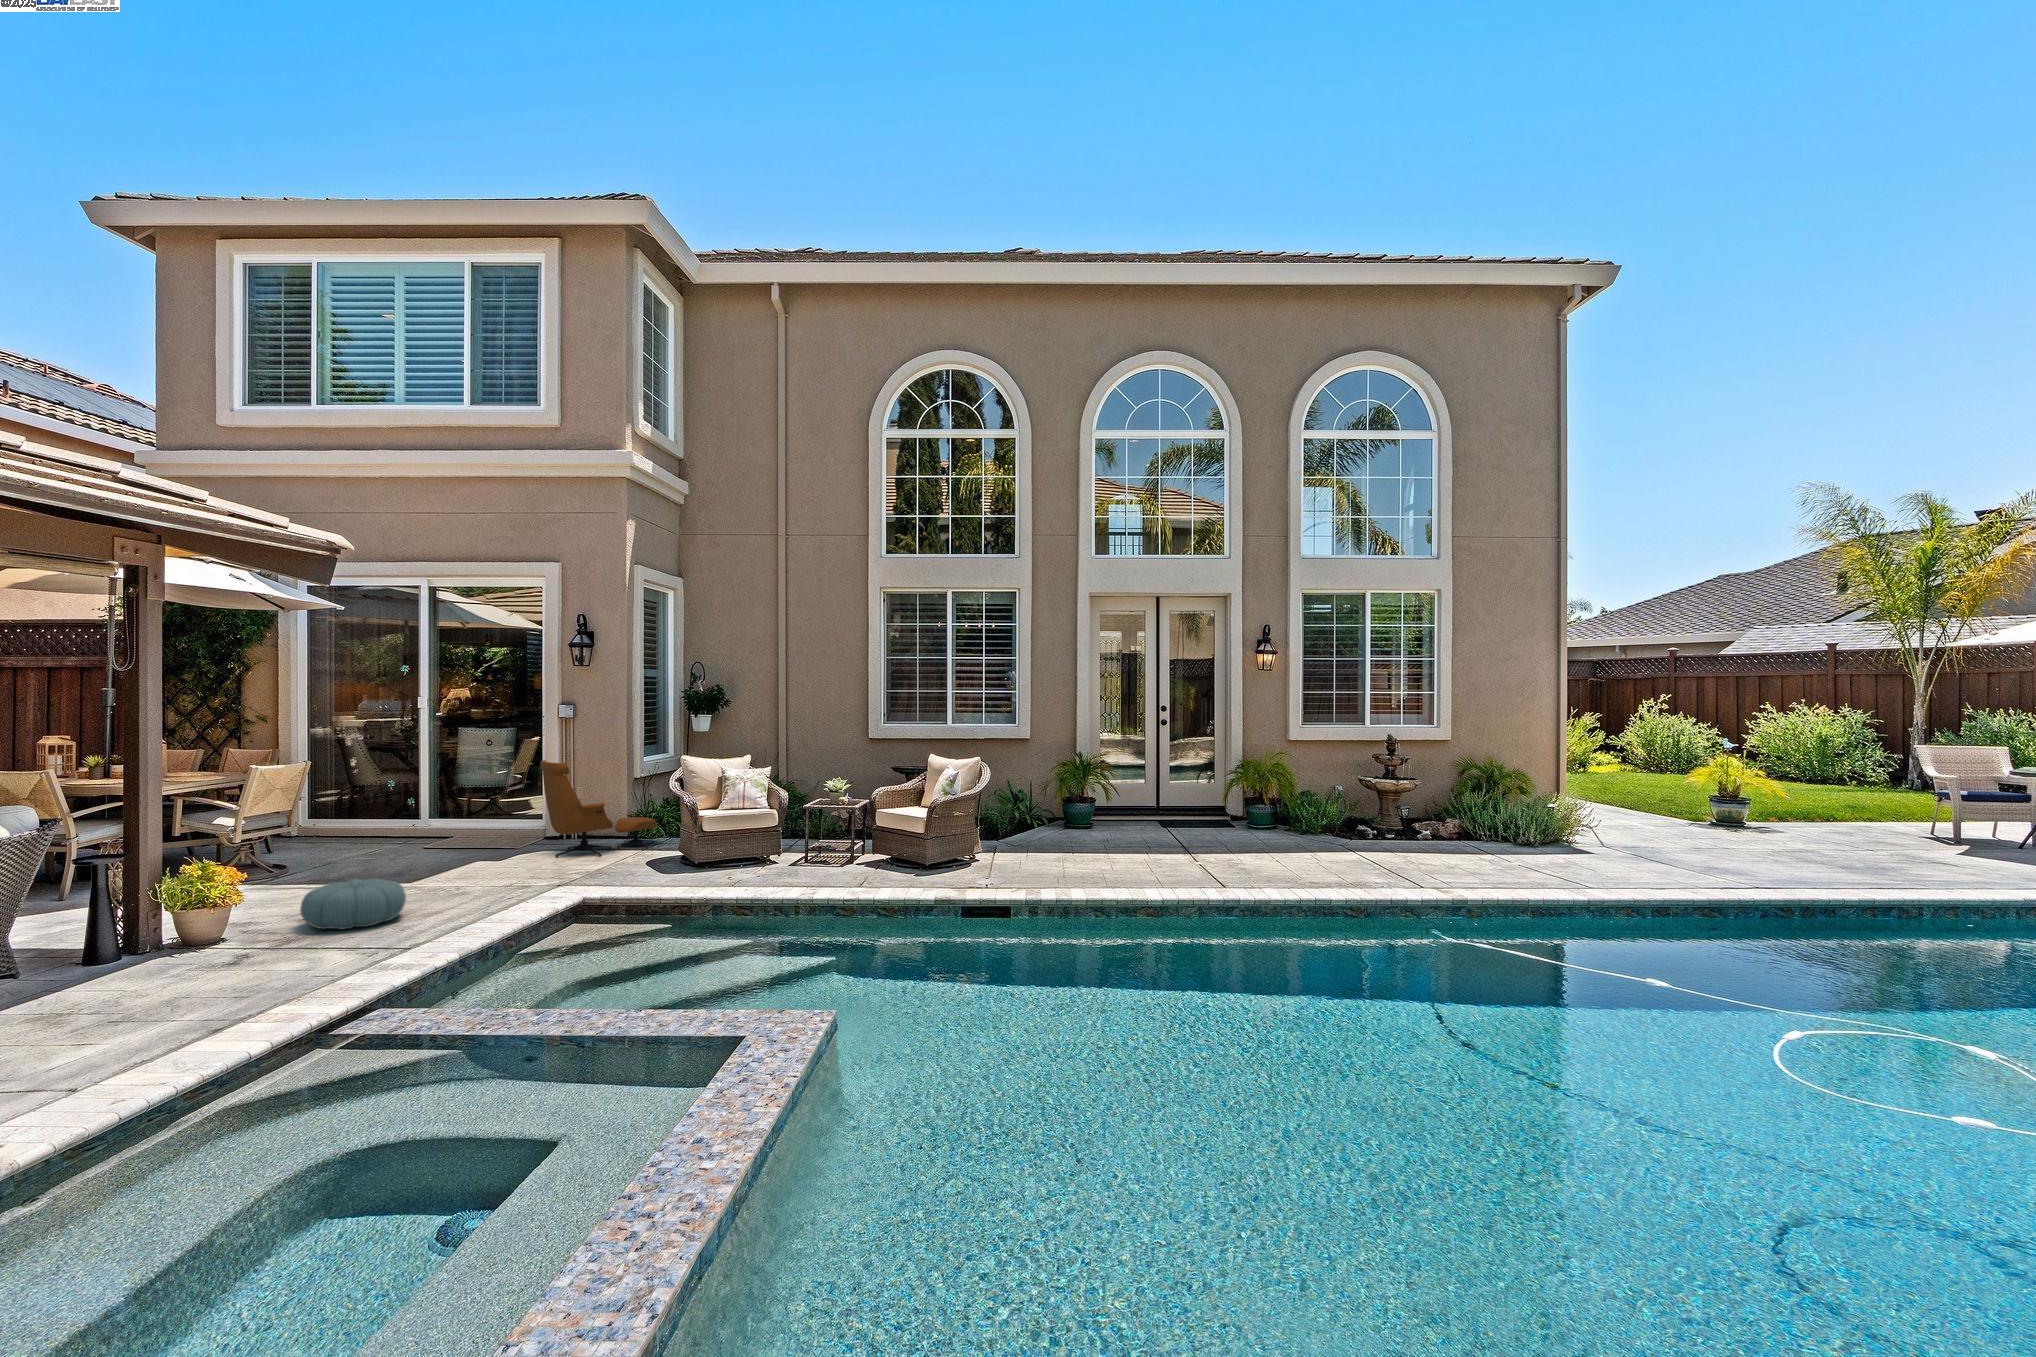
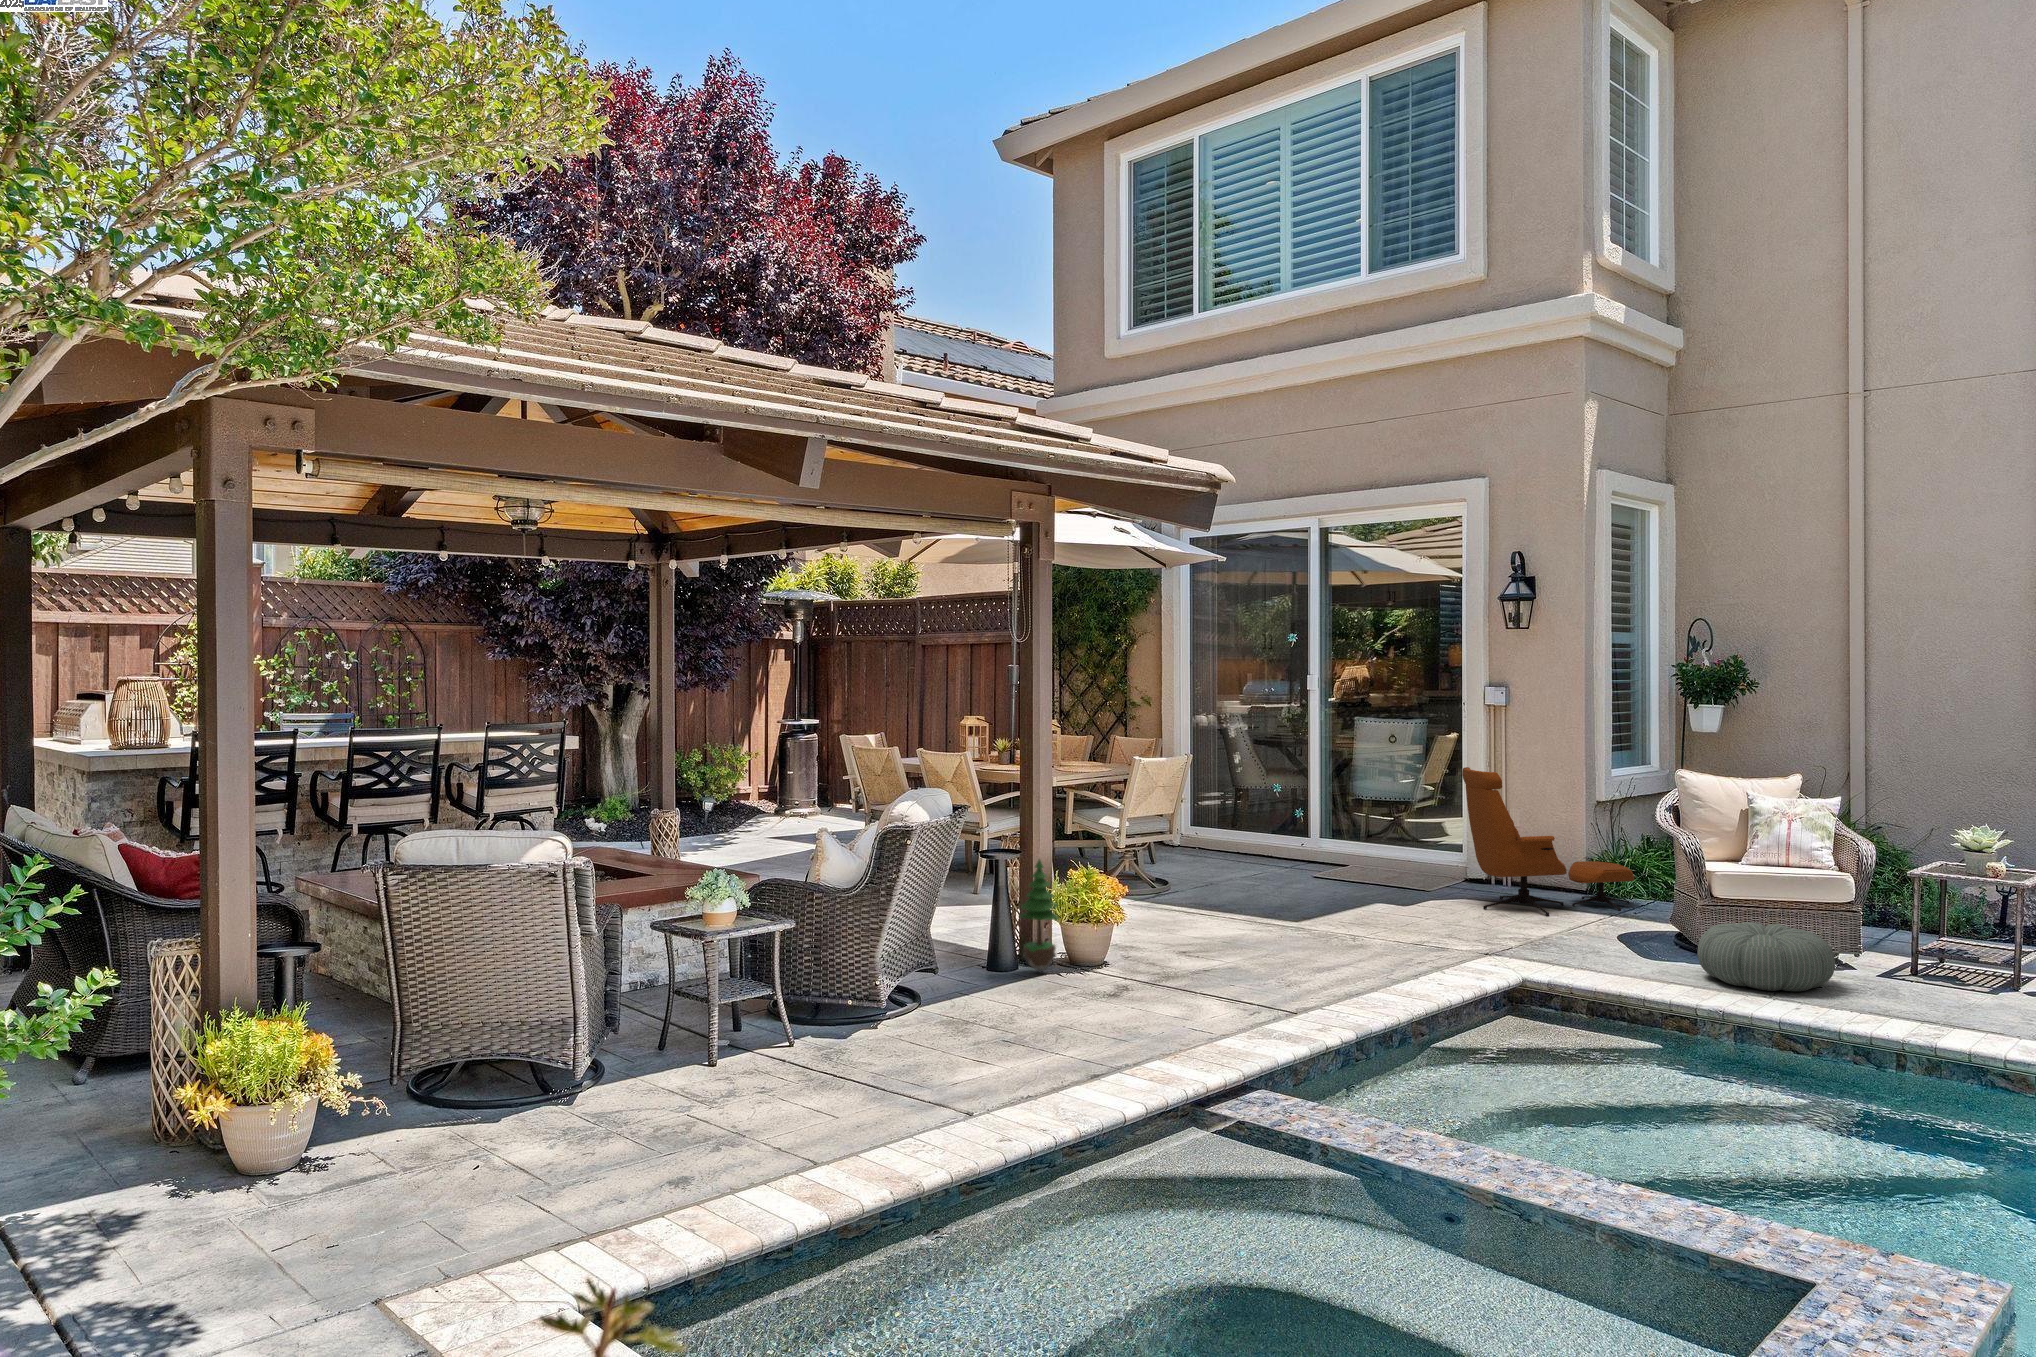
potted tree: none [125,859,173,959] -> present [1019,859,1058,972]
pouf: present [300,878,406,929] -> present [1697,922,1835,992]

